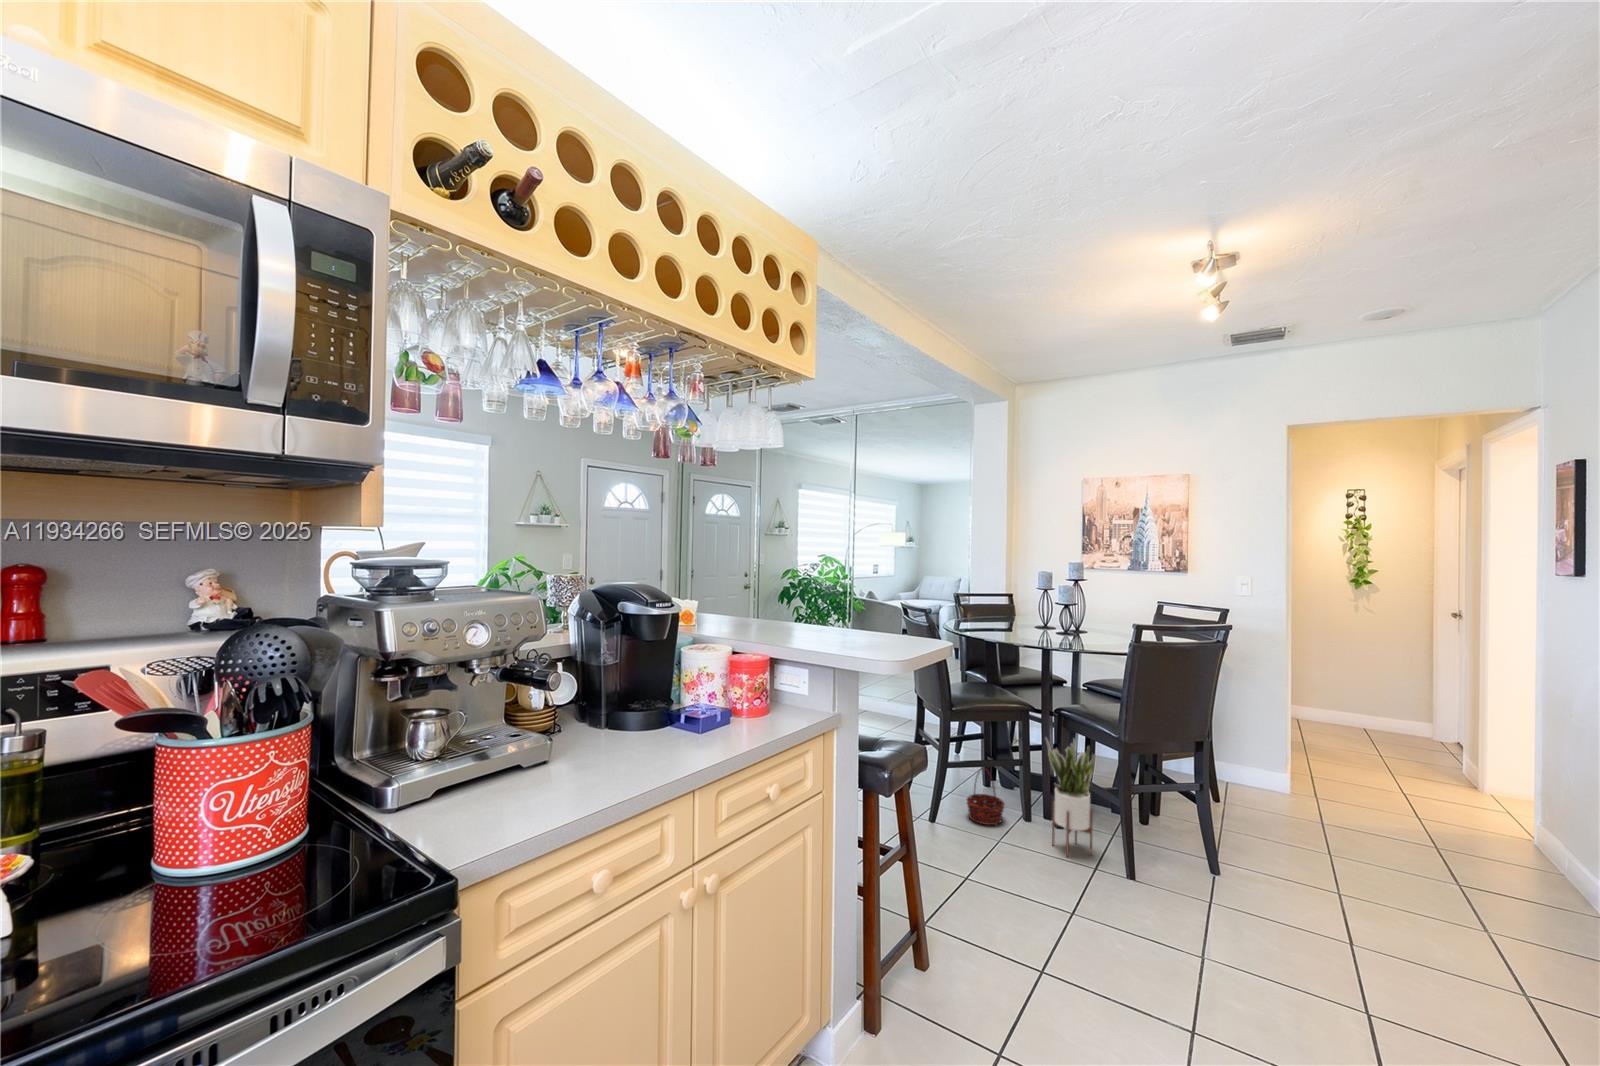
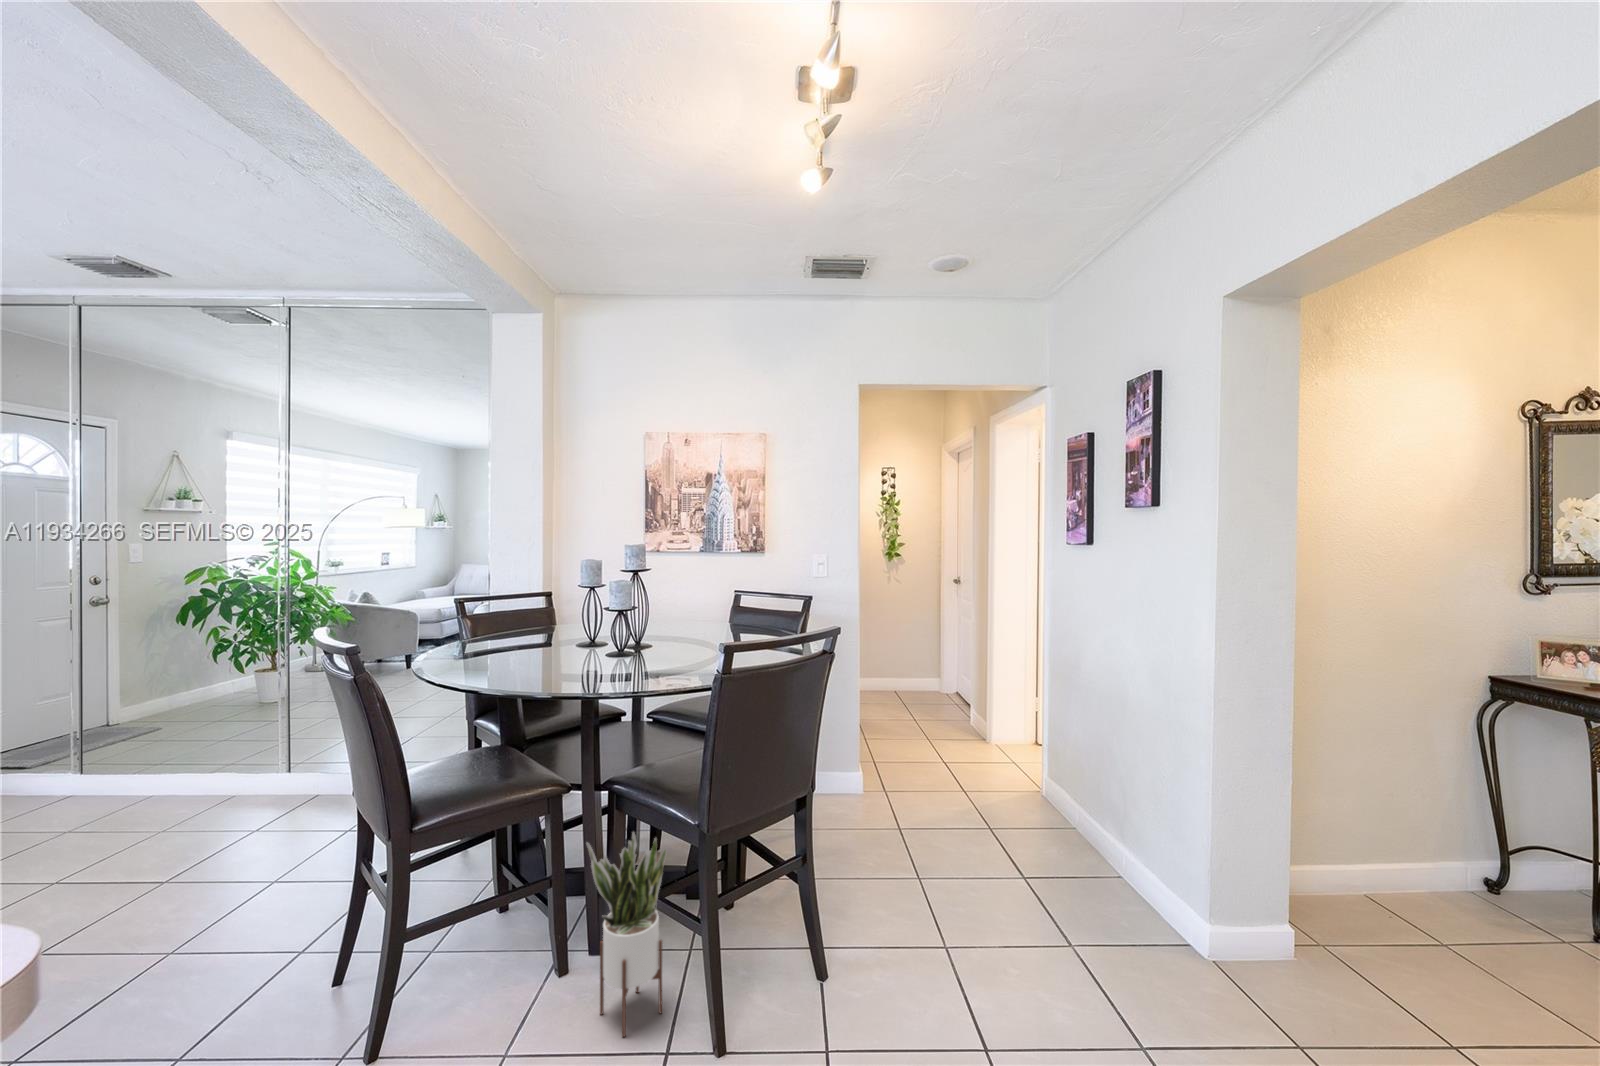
basket: present [967,768,1005,825] -> none [451,906,524,1013]

